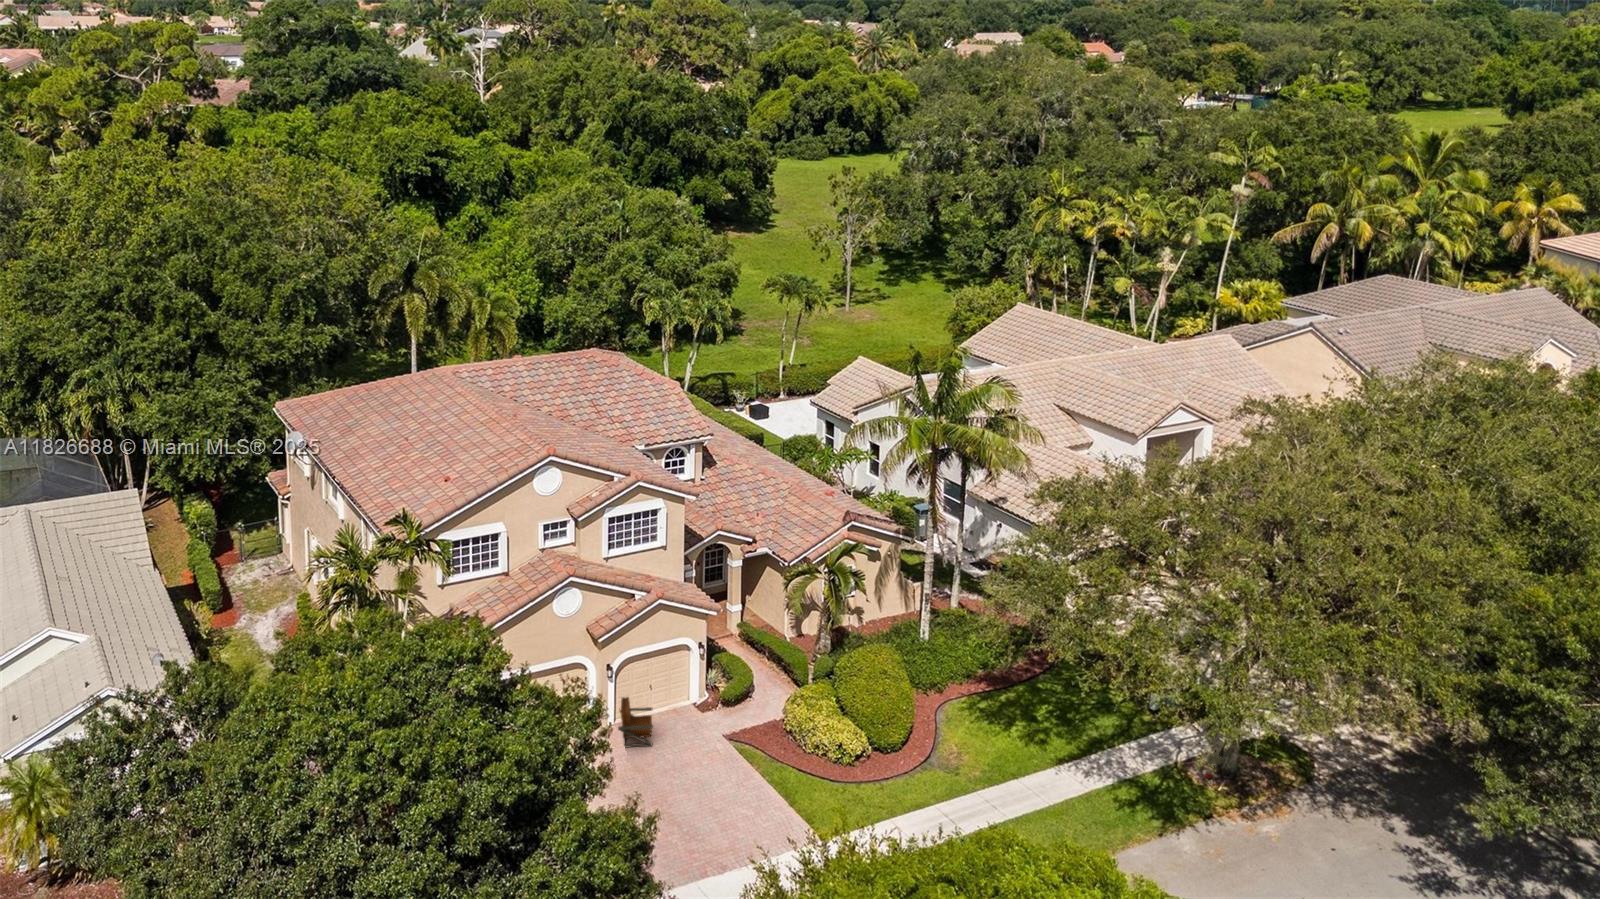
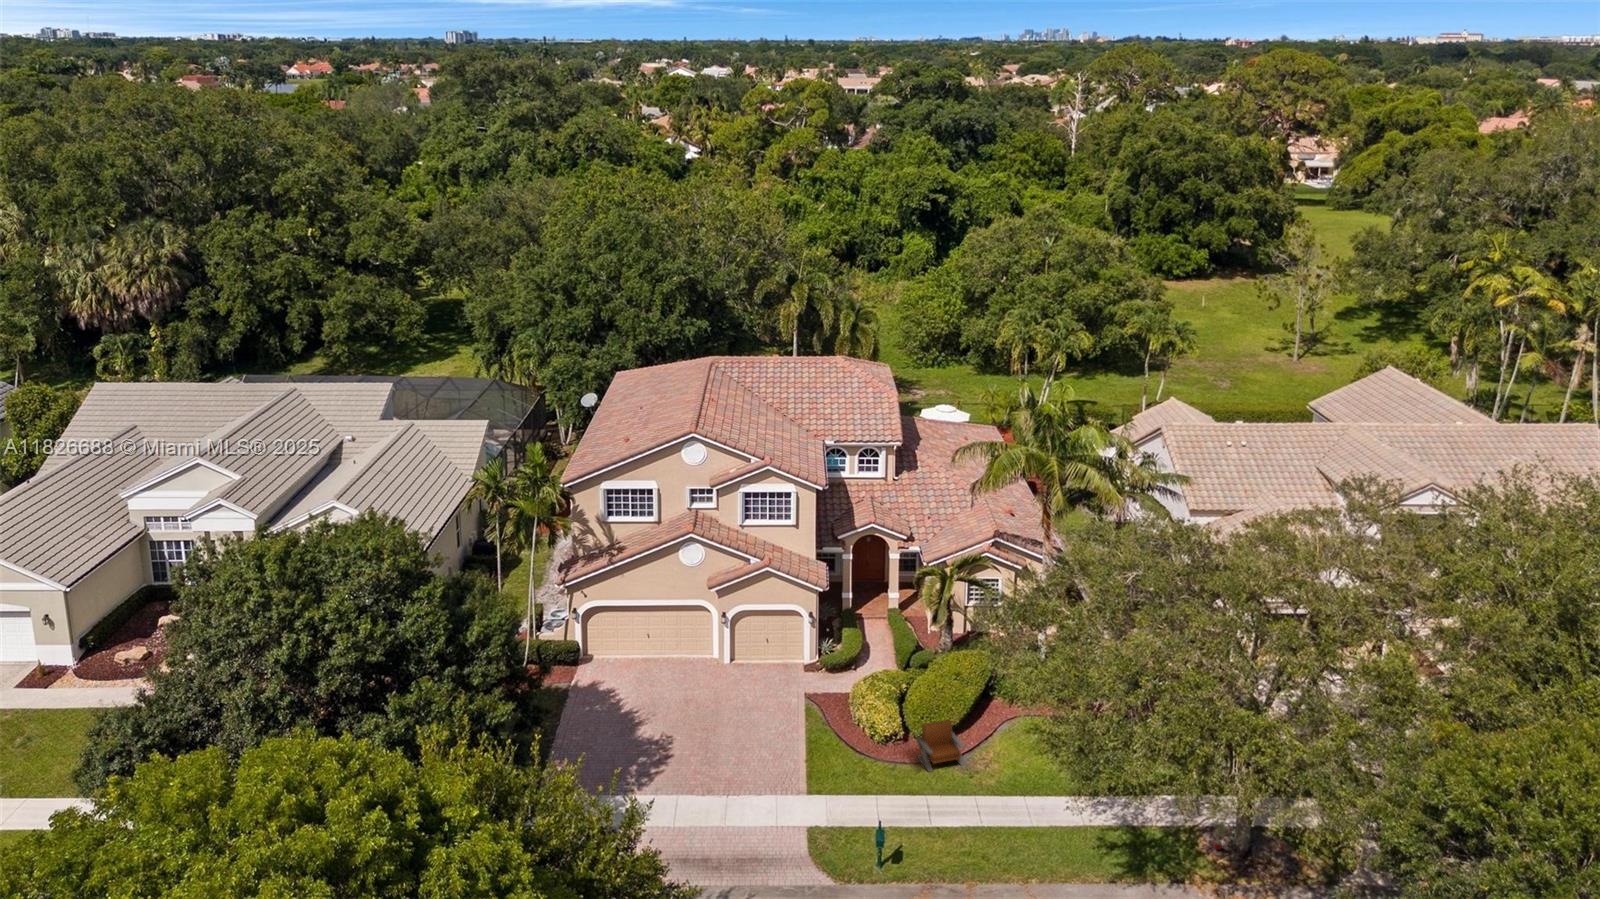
lounge chair: present [618,697,653,748] -> present [916,720,965,772]

